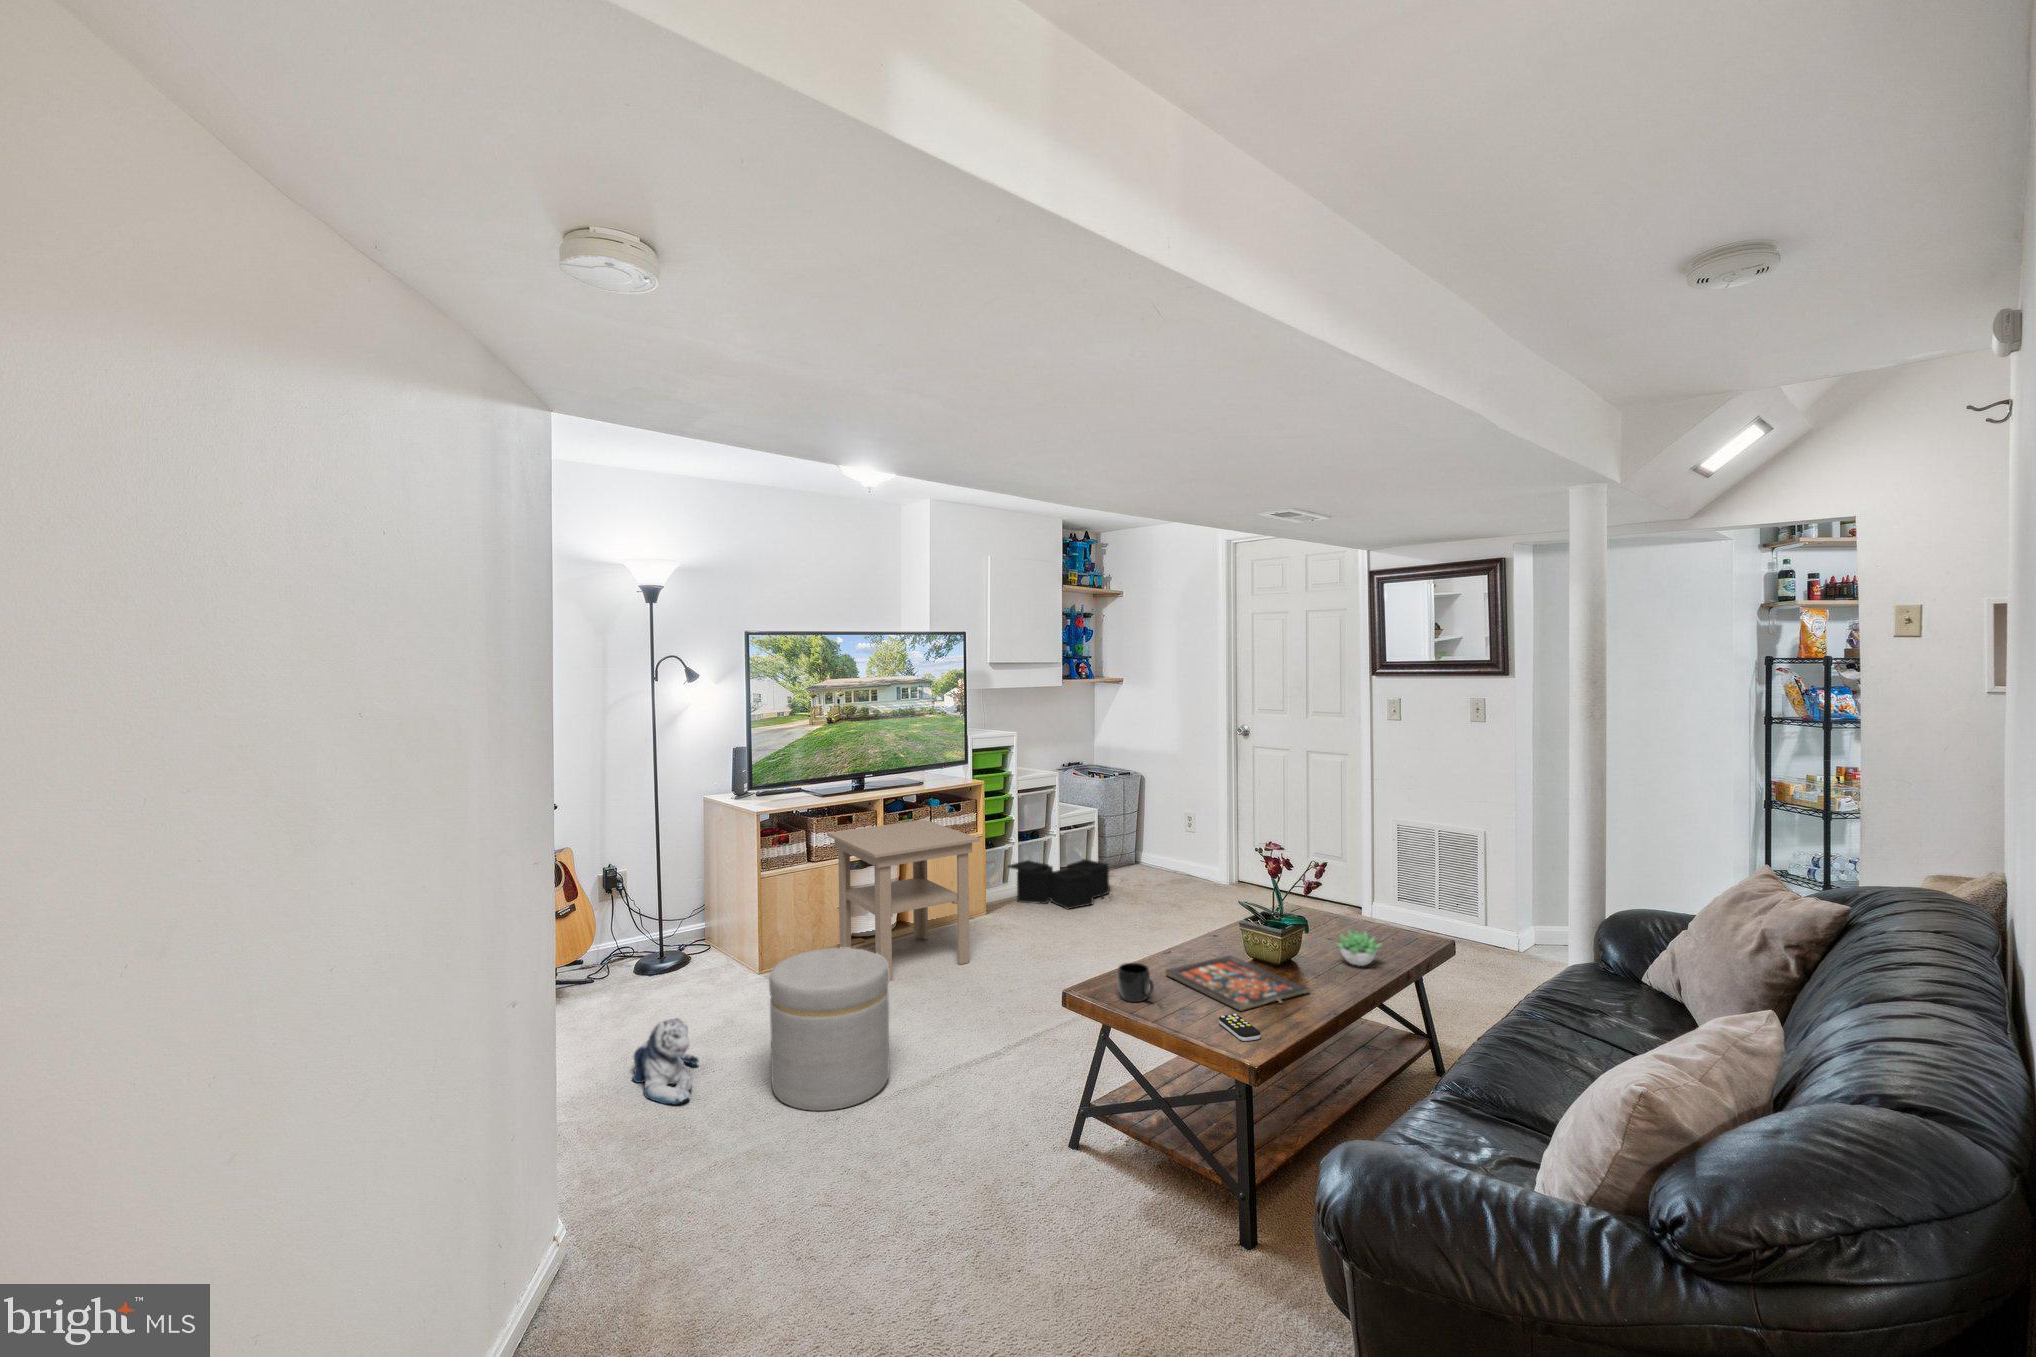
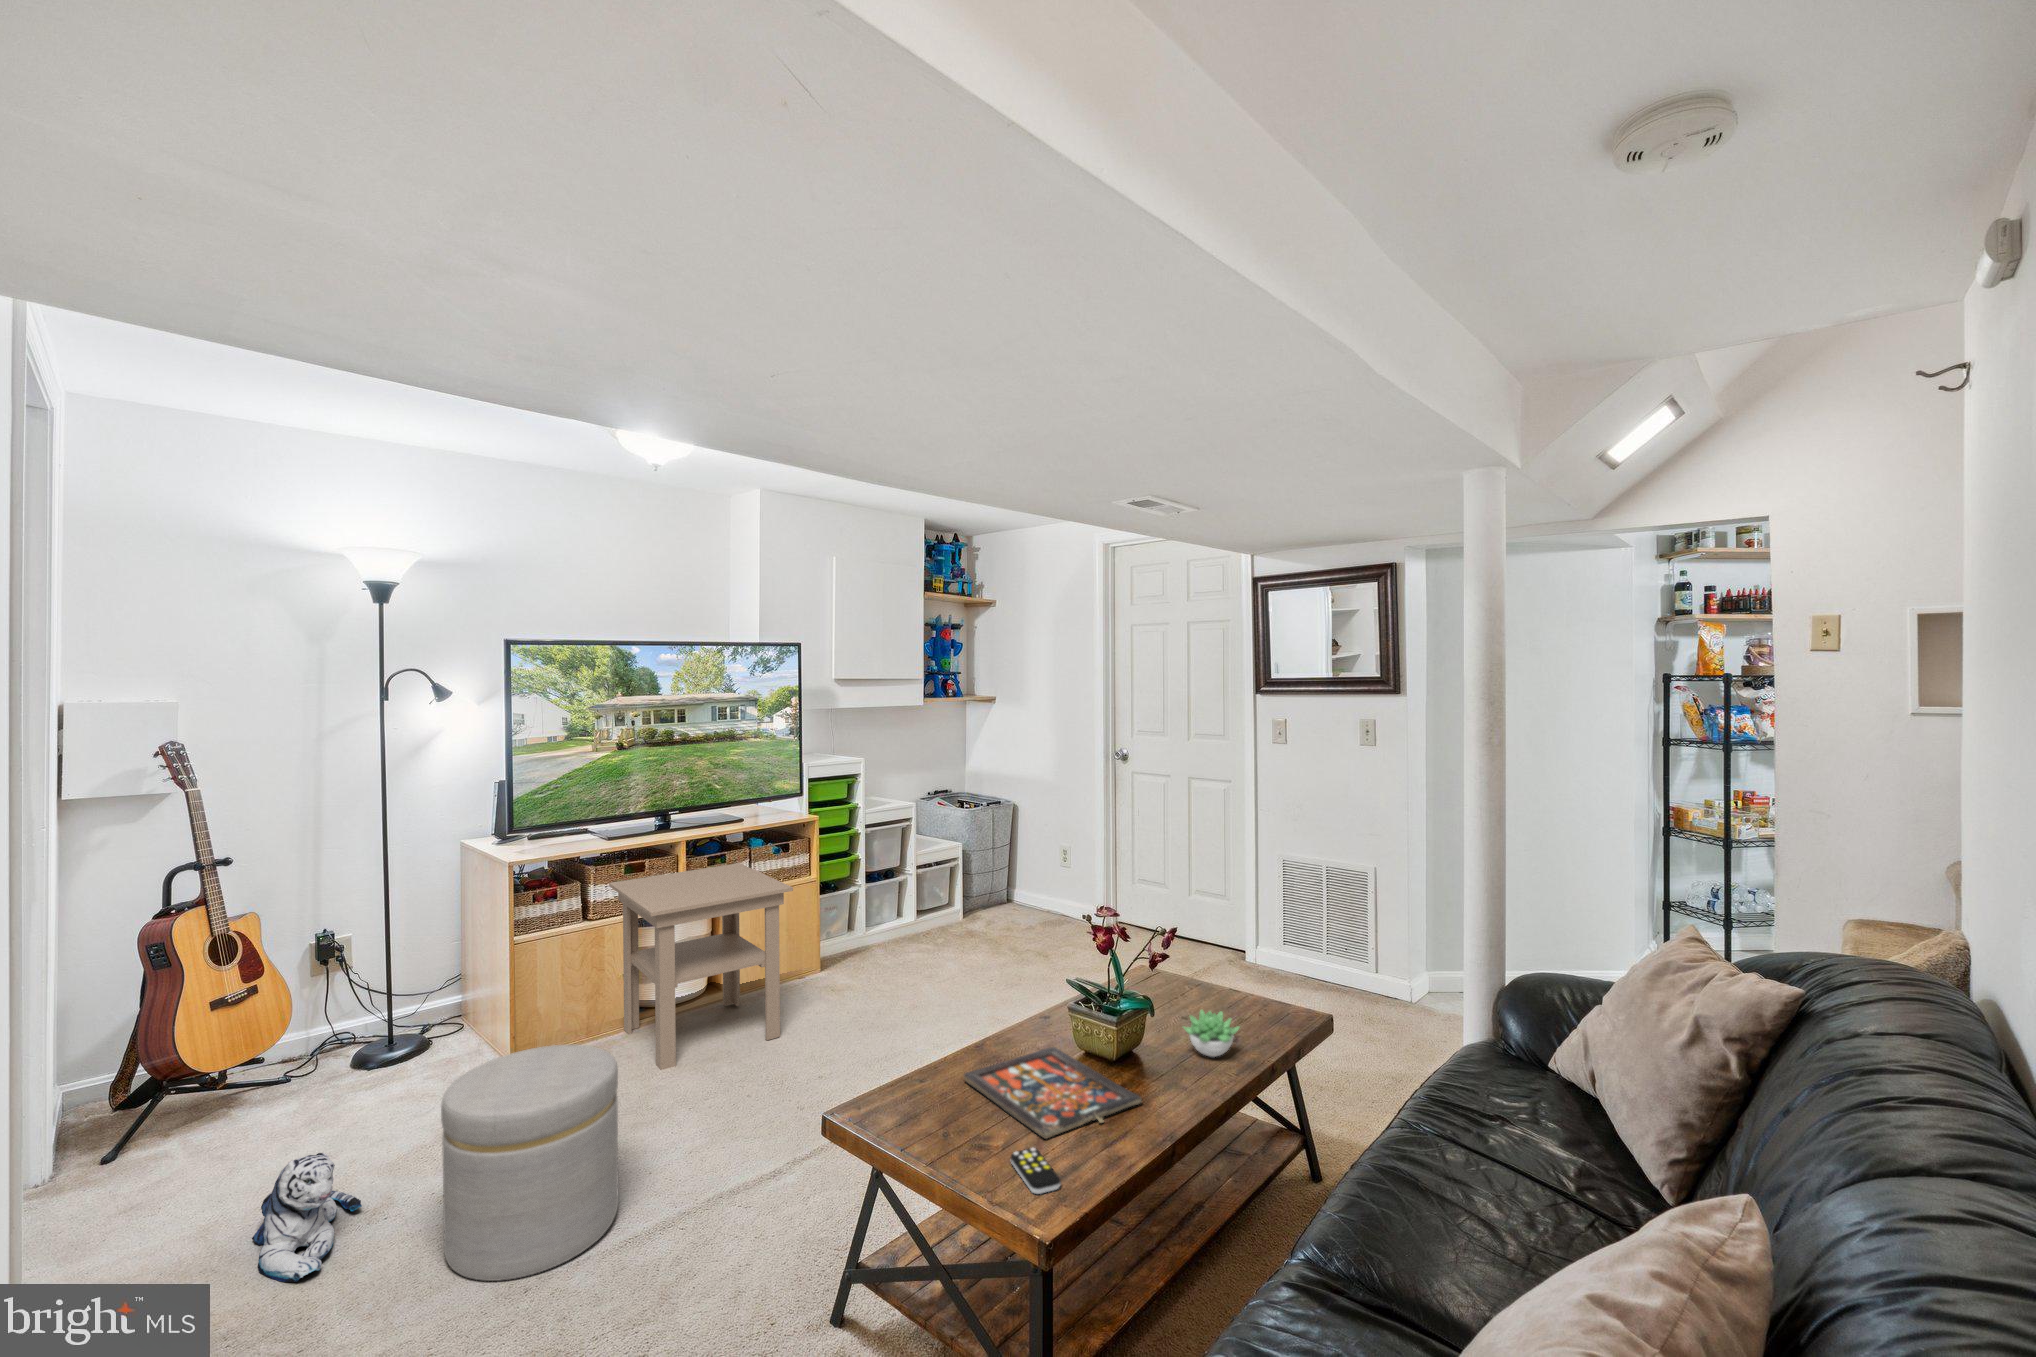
storage bin: present [1008,859,1110,909] -> none [852,900,973,962]
mug: present [1118,963,1154,1002] -> none [889,1072,933,1129]

